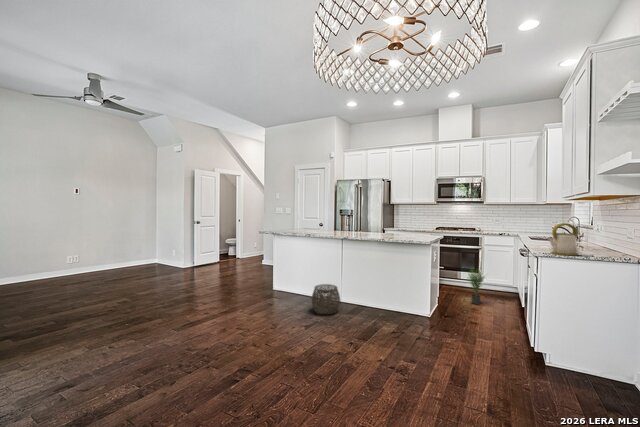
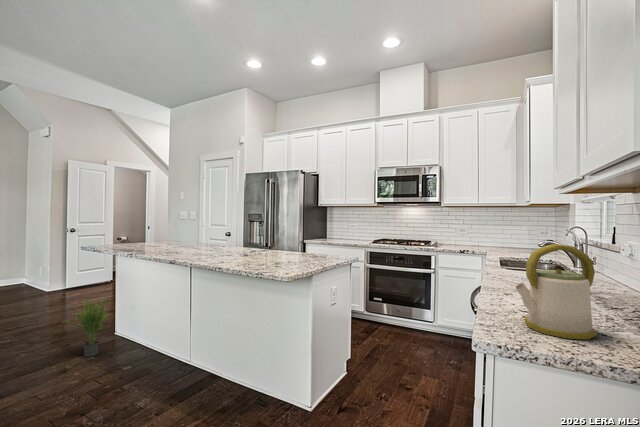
potted plant: present [470,271,484,304] -> present [72,303,105,357]
woven basket: present [312,284,340,315] -> none [111,340,170,403]

